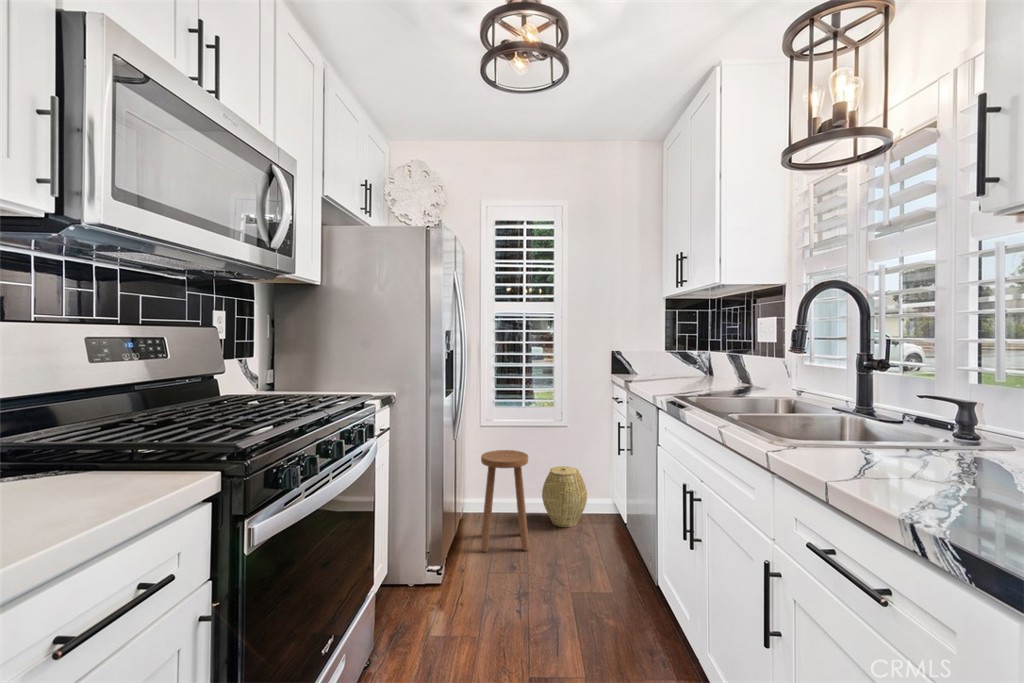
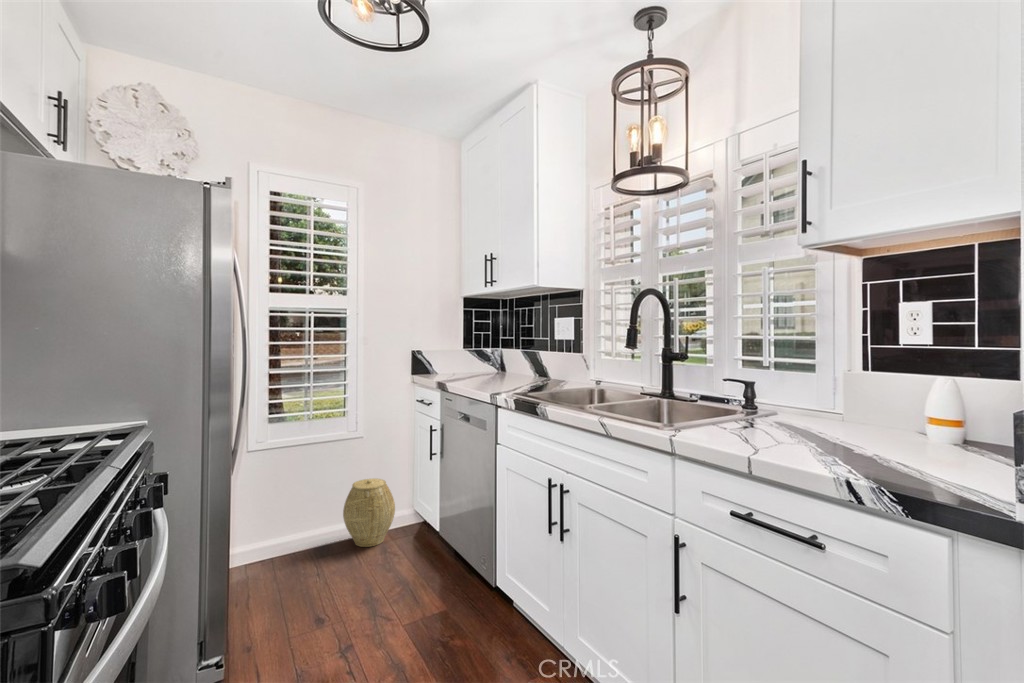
stool: present [481,450,529,552] -> none [273,470,343,602]

